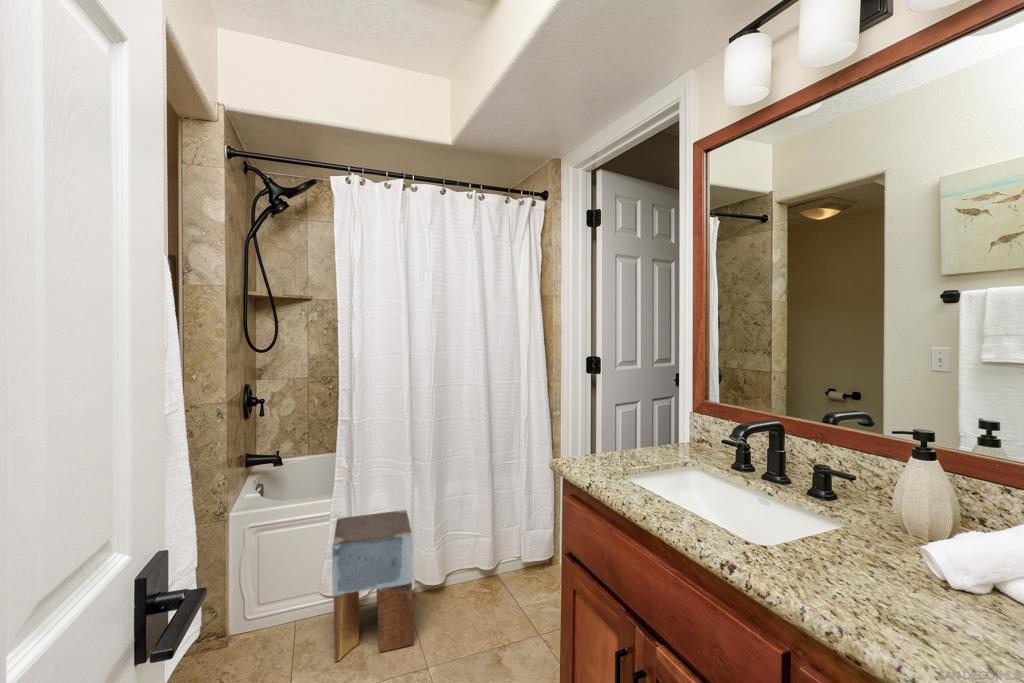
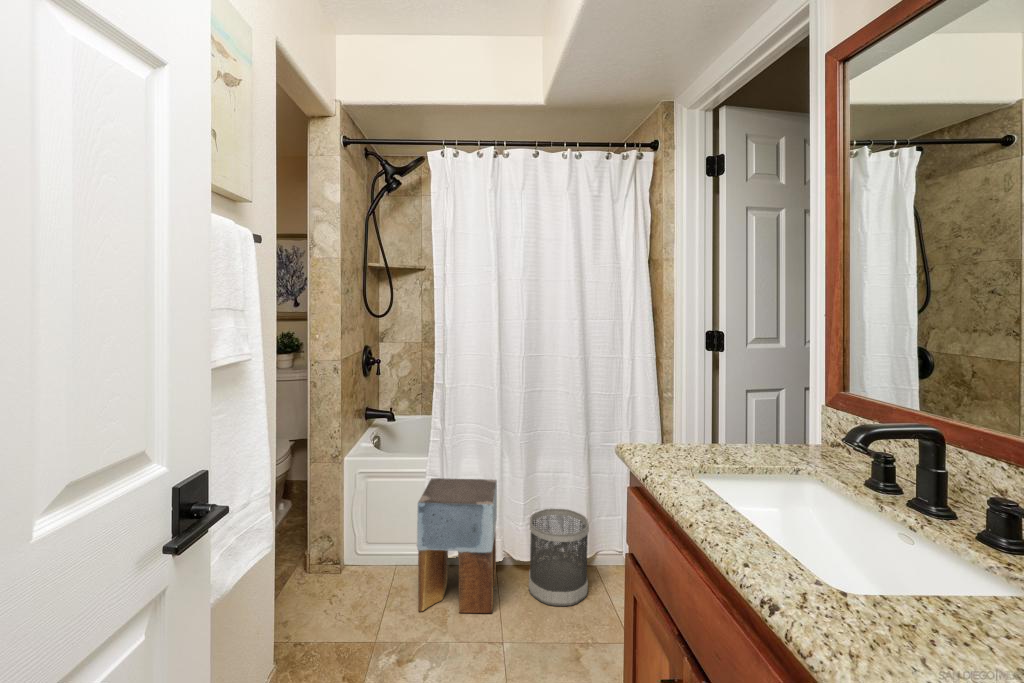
wastebasket: none [442,528,499,623] -> present [529,509,589,606]

